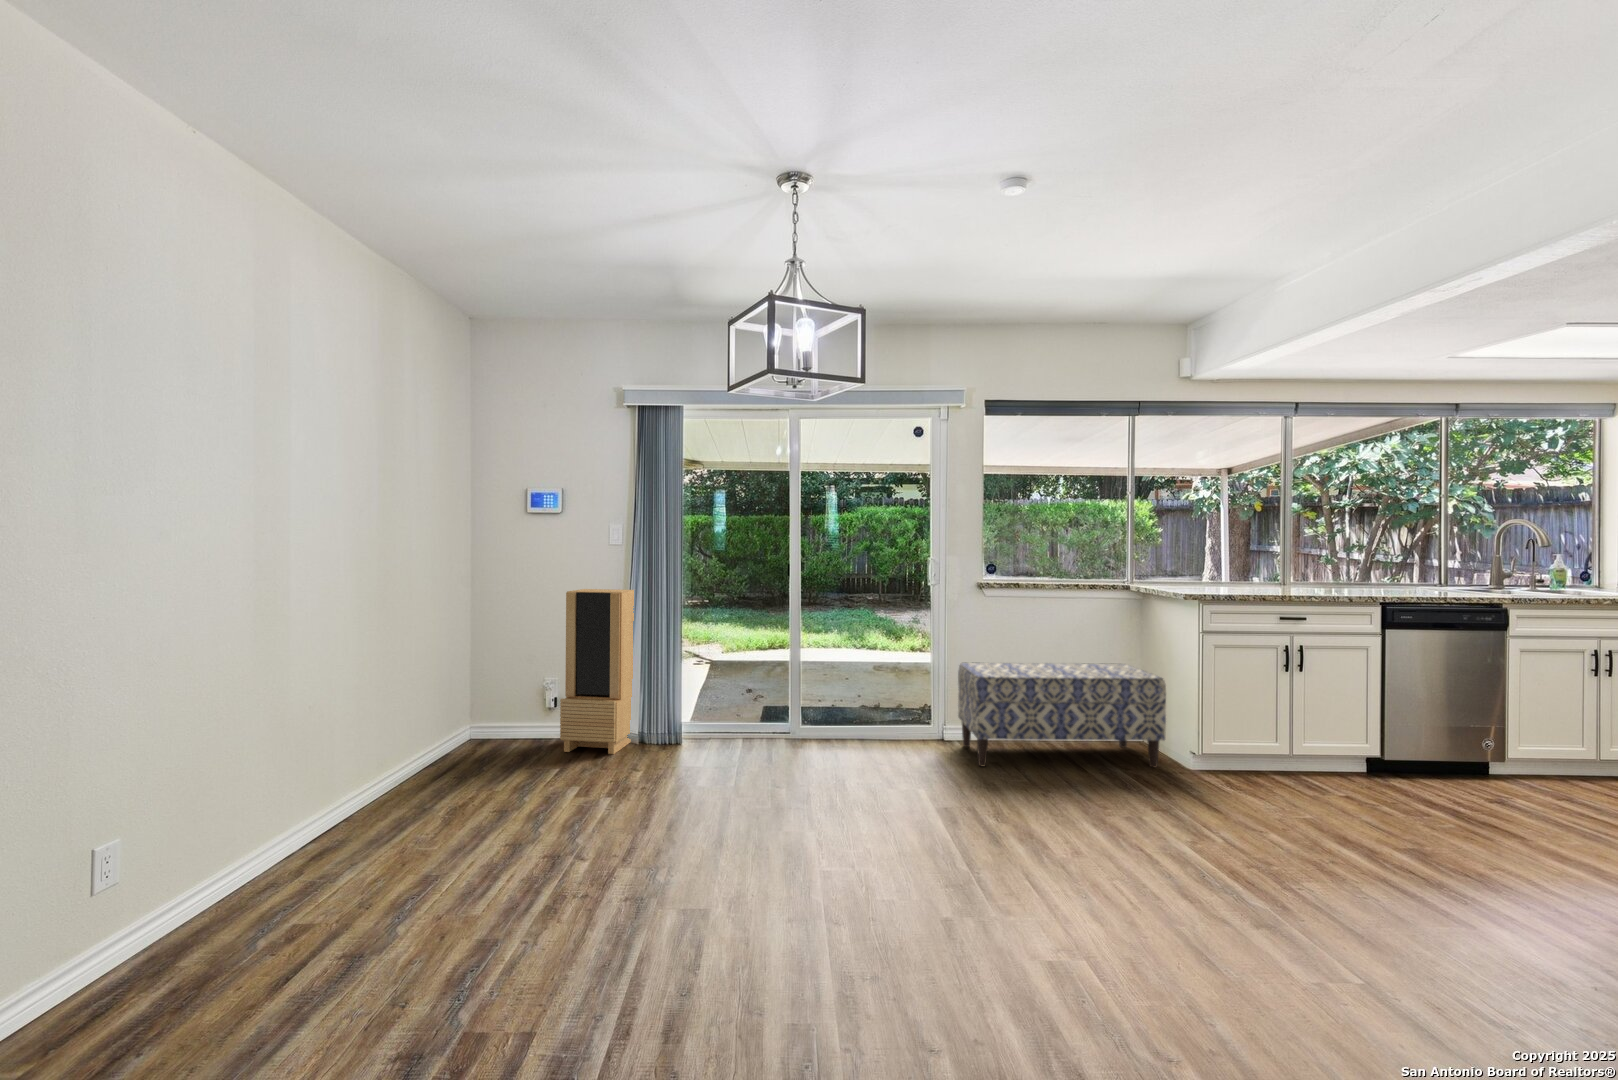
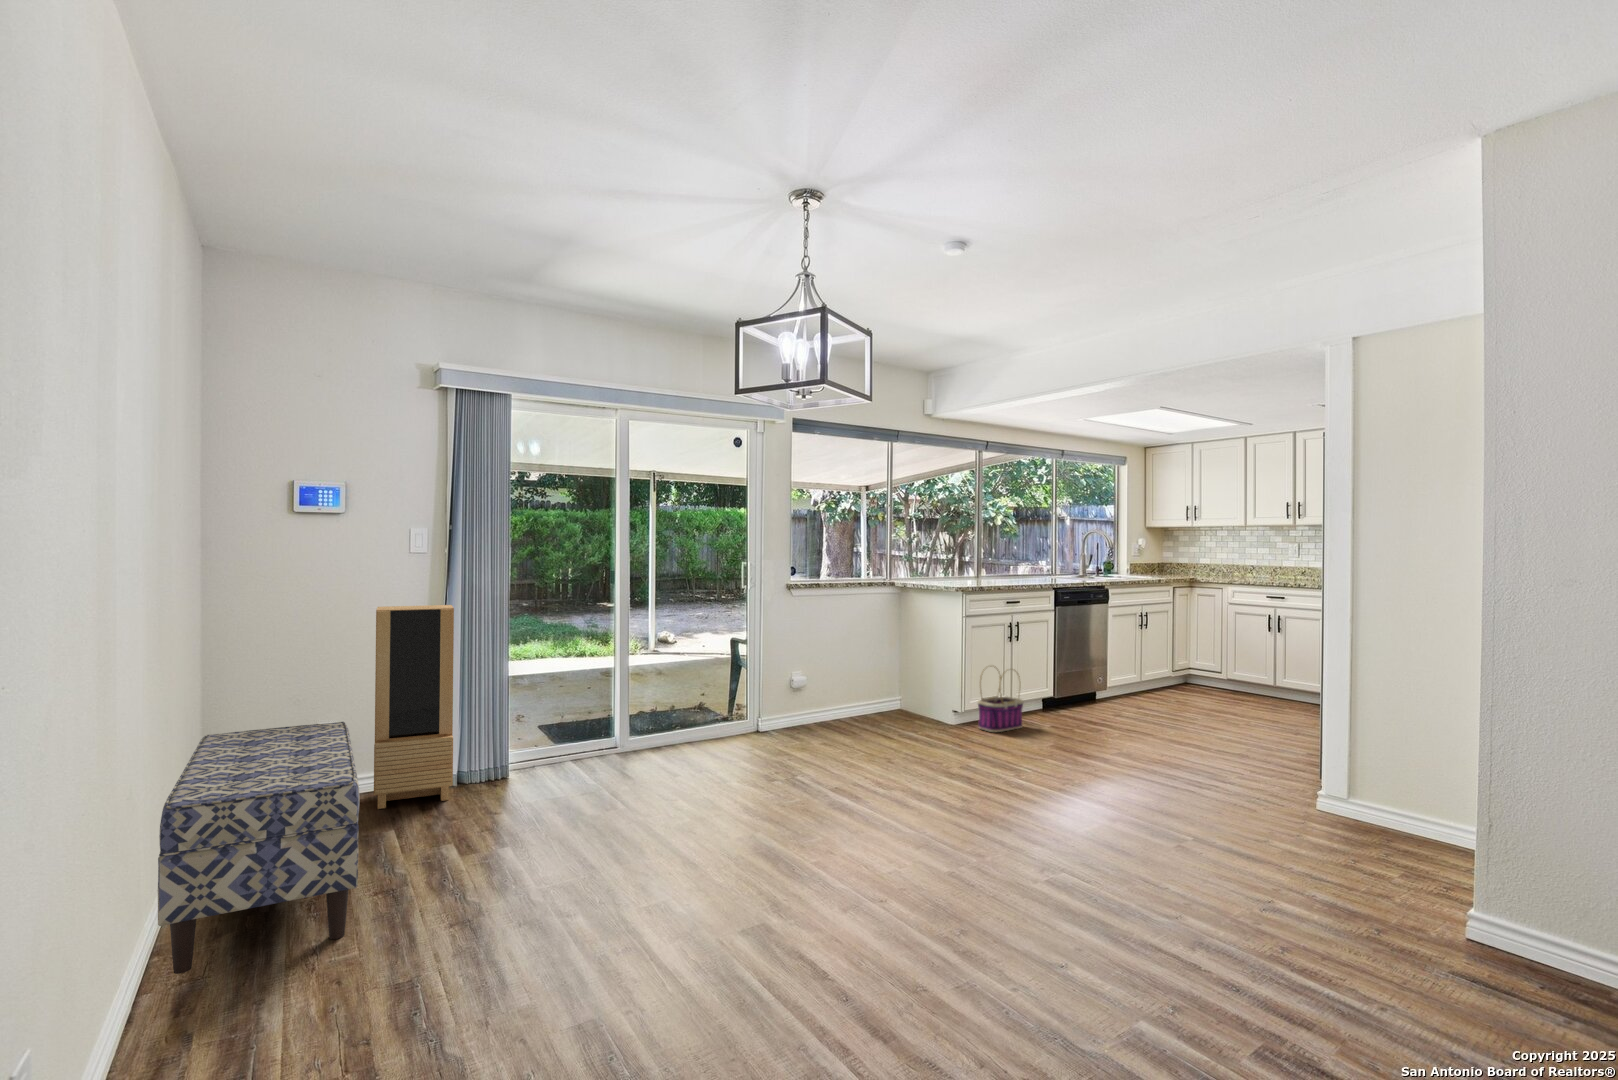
bench: present [958,663,1166,767] -> present [158,722,360,974]
basket: none [1214,699,1290,789] -> present [978,666,1023,732]

